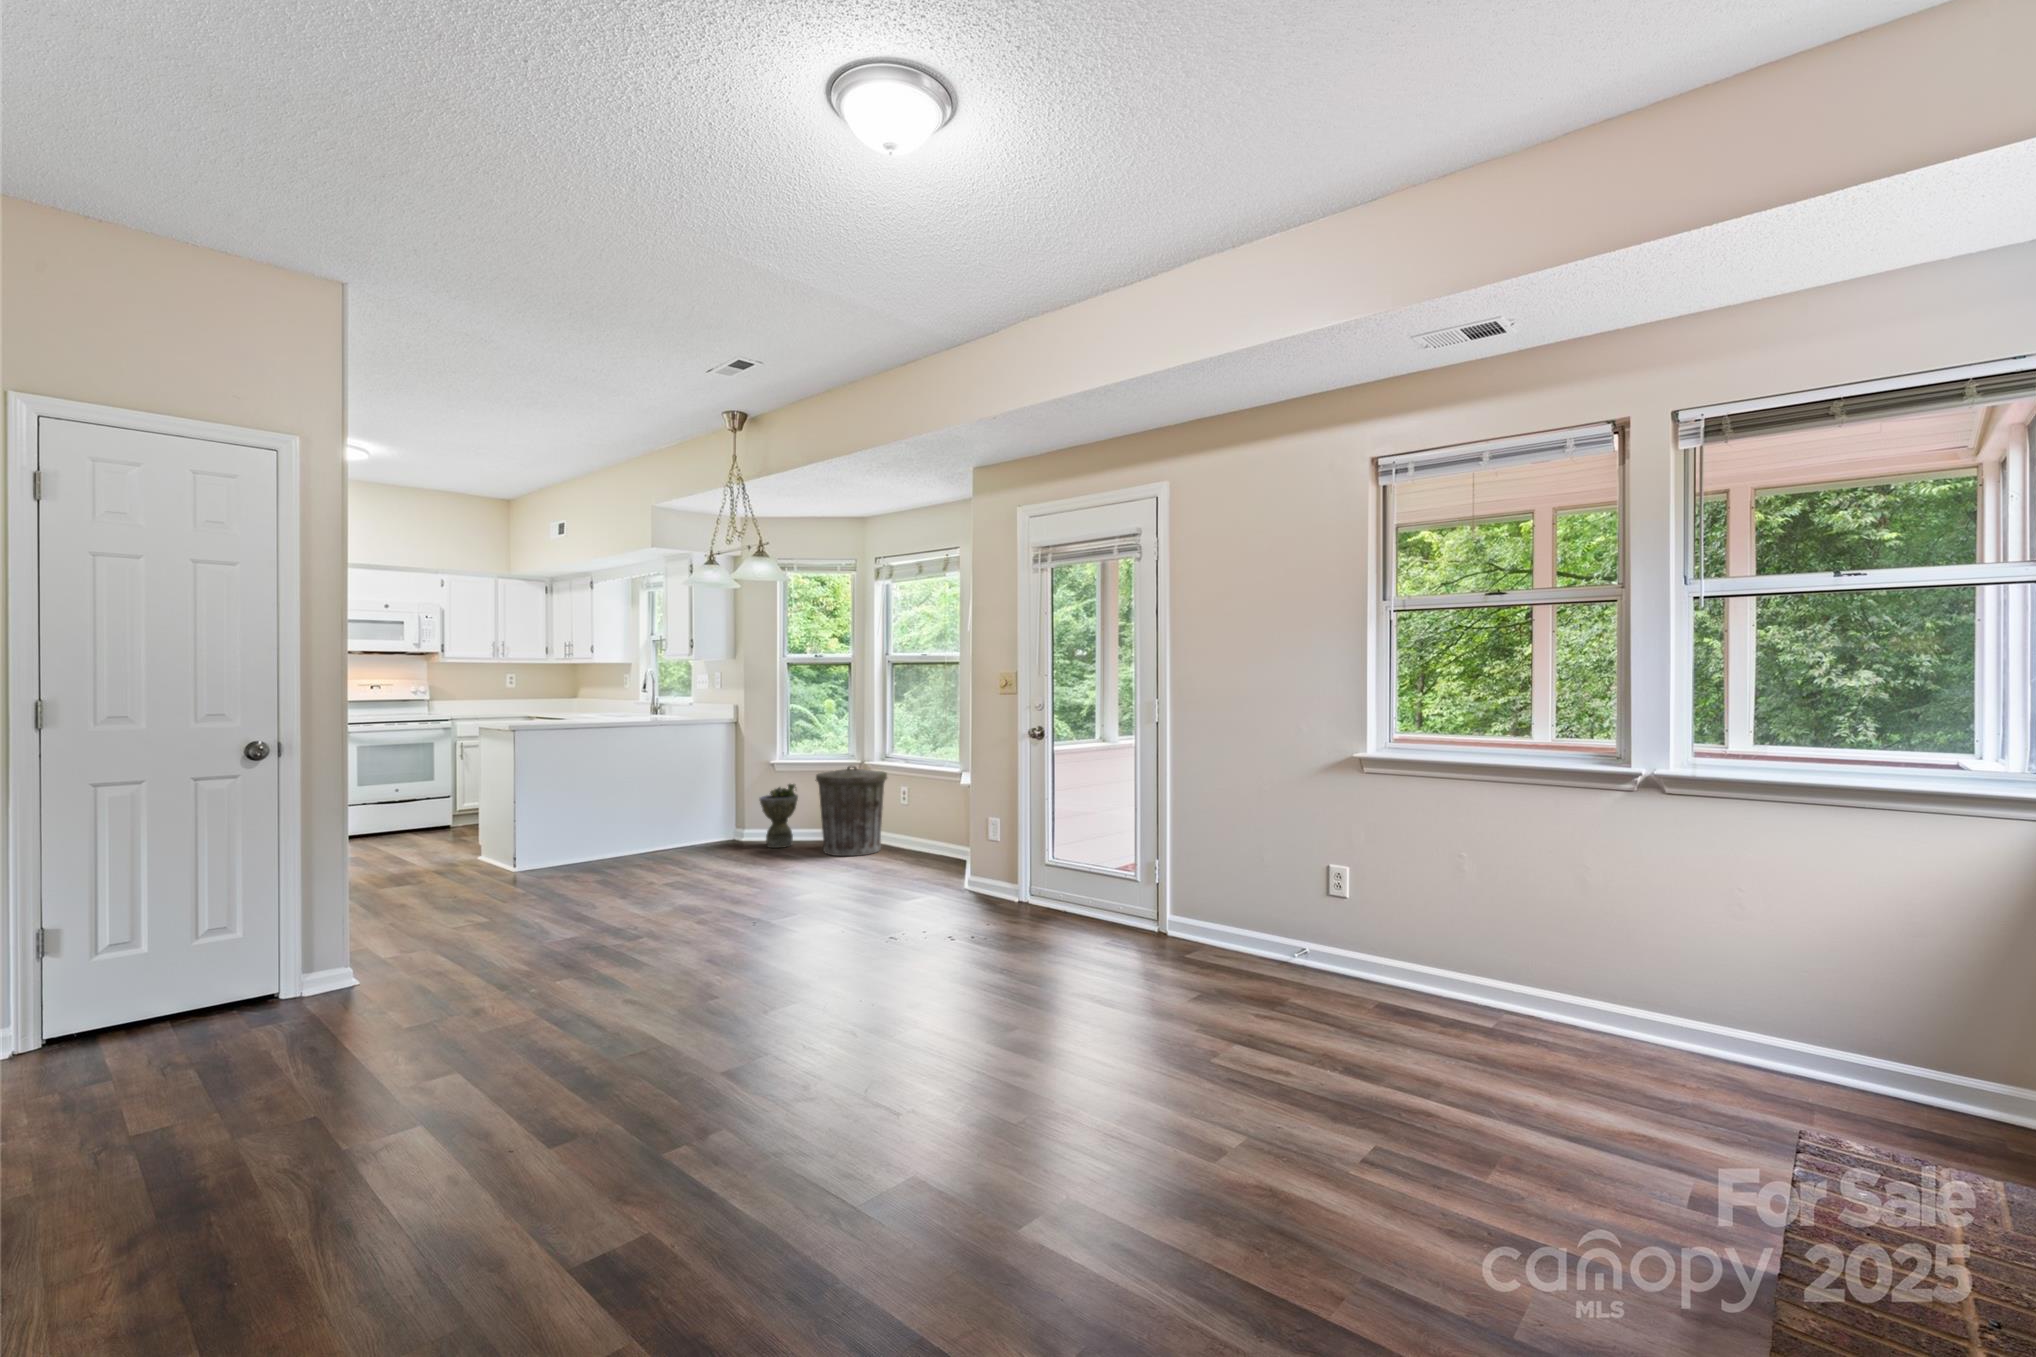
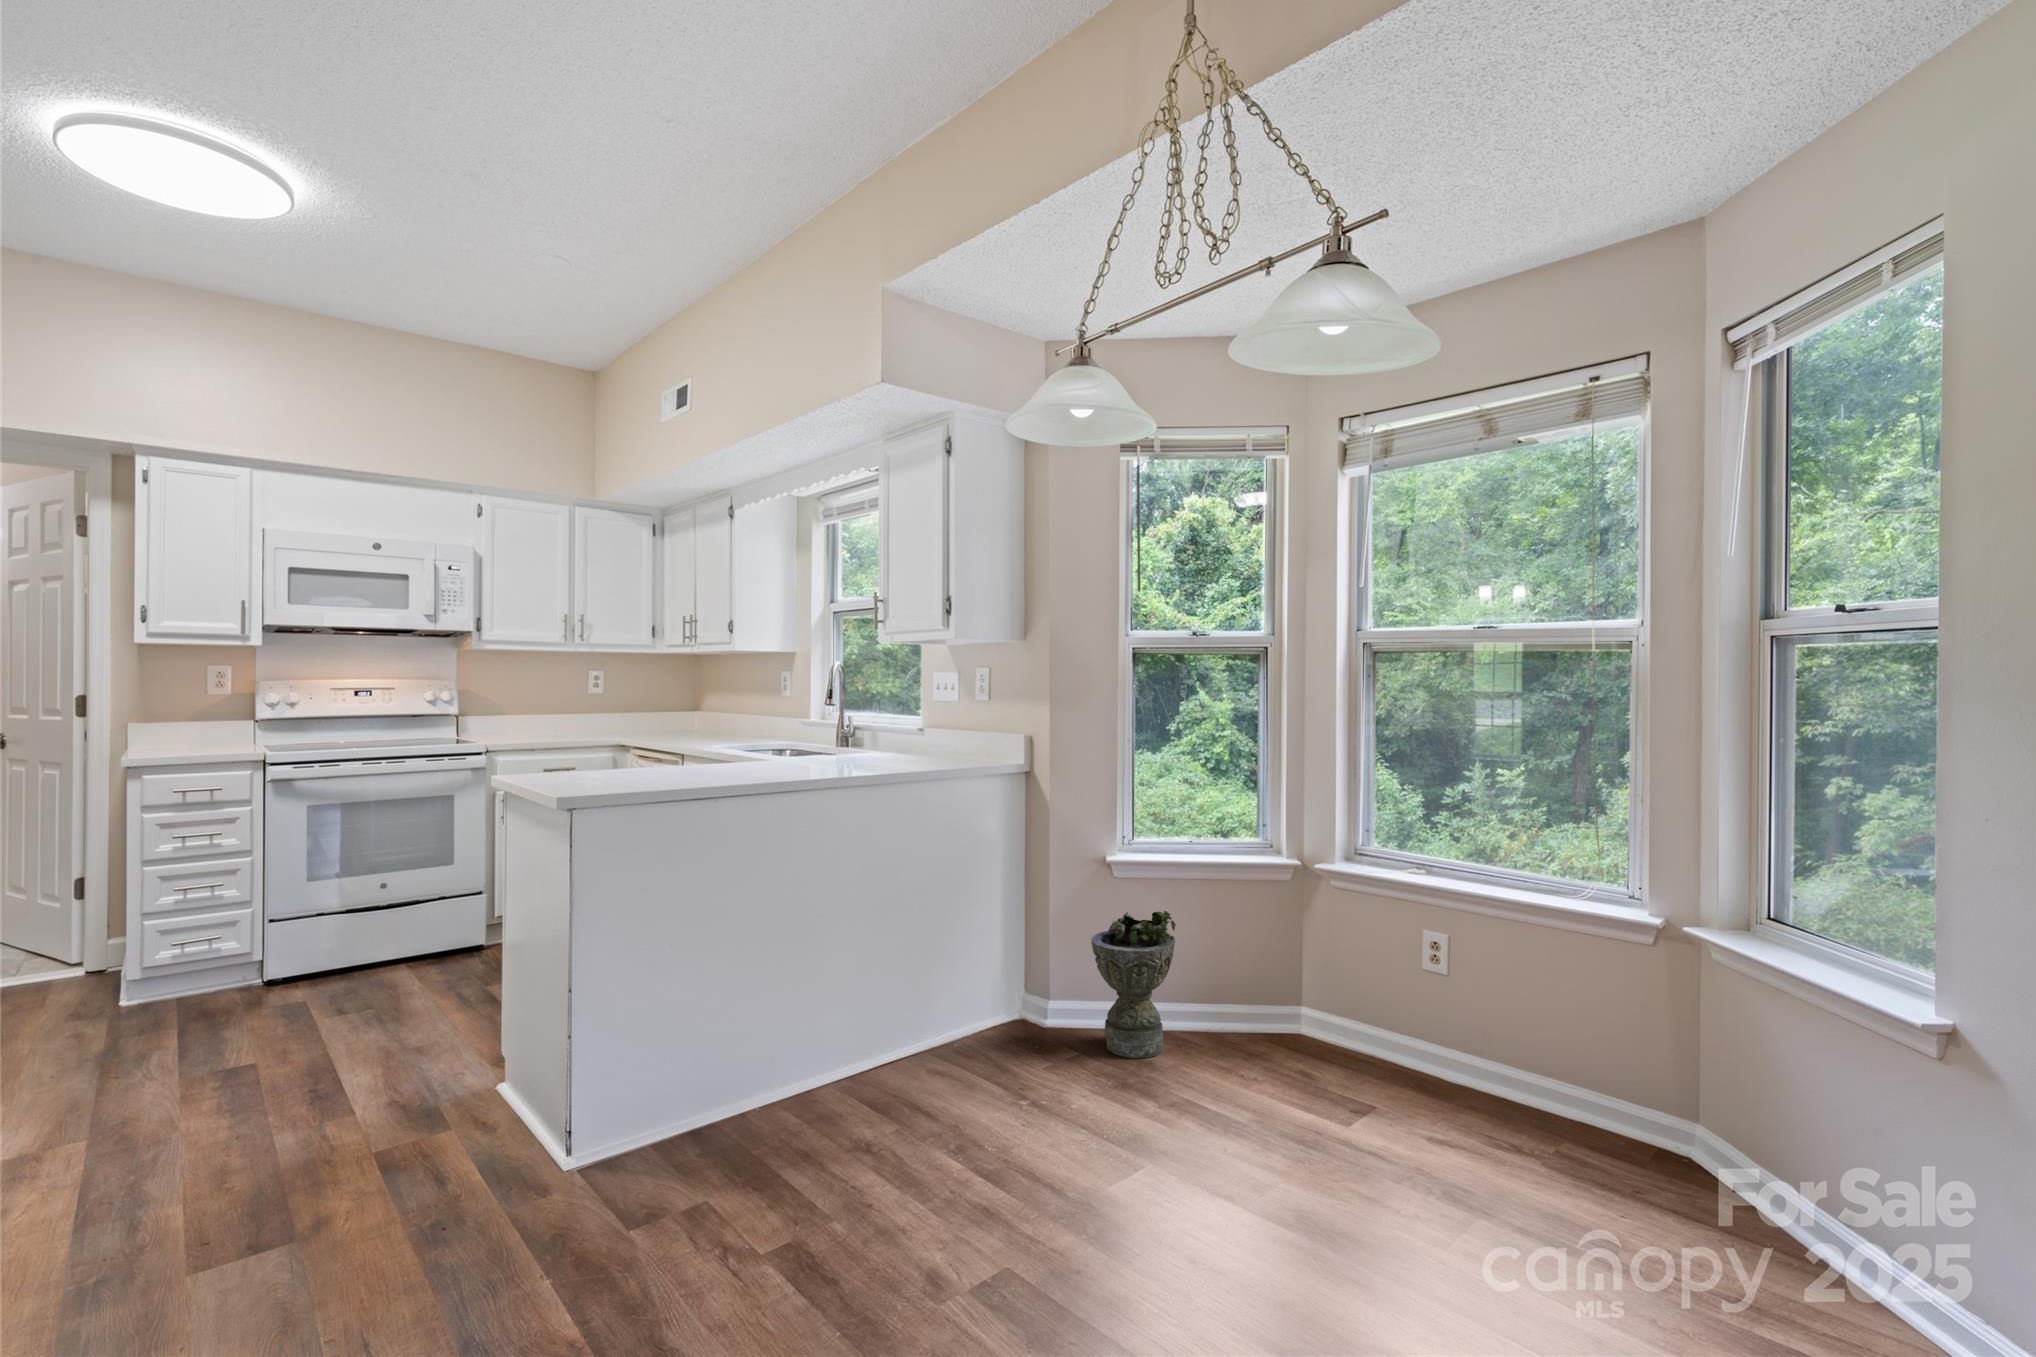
trash can: present [816,766,887,856] -> none [1237,881,1410,1109]

